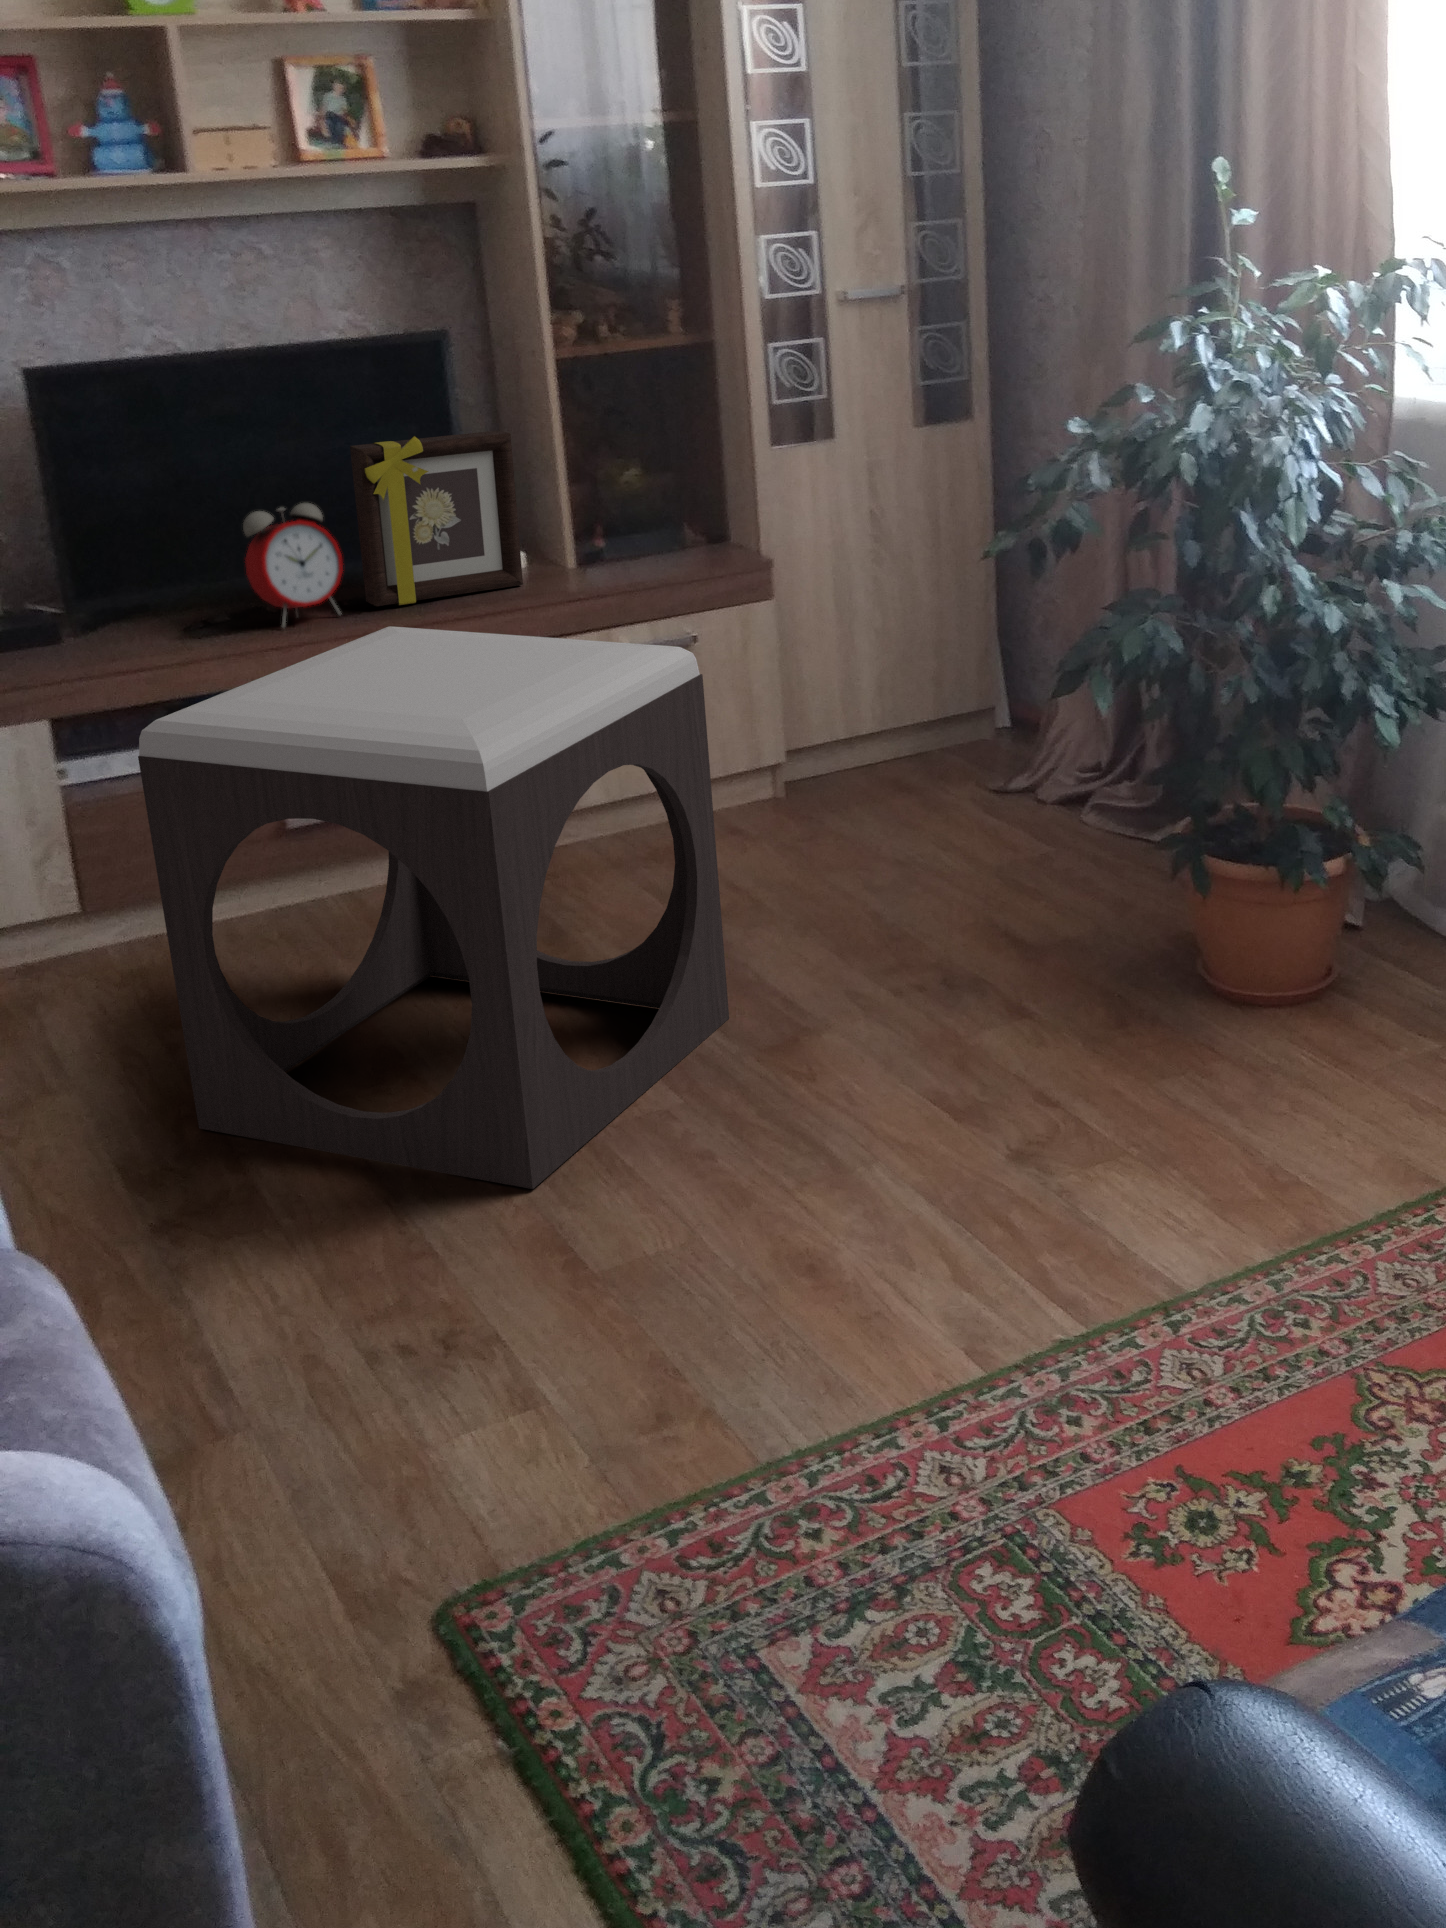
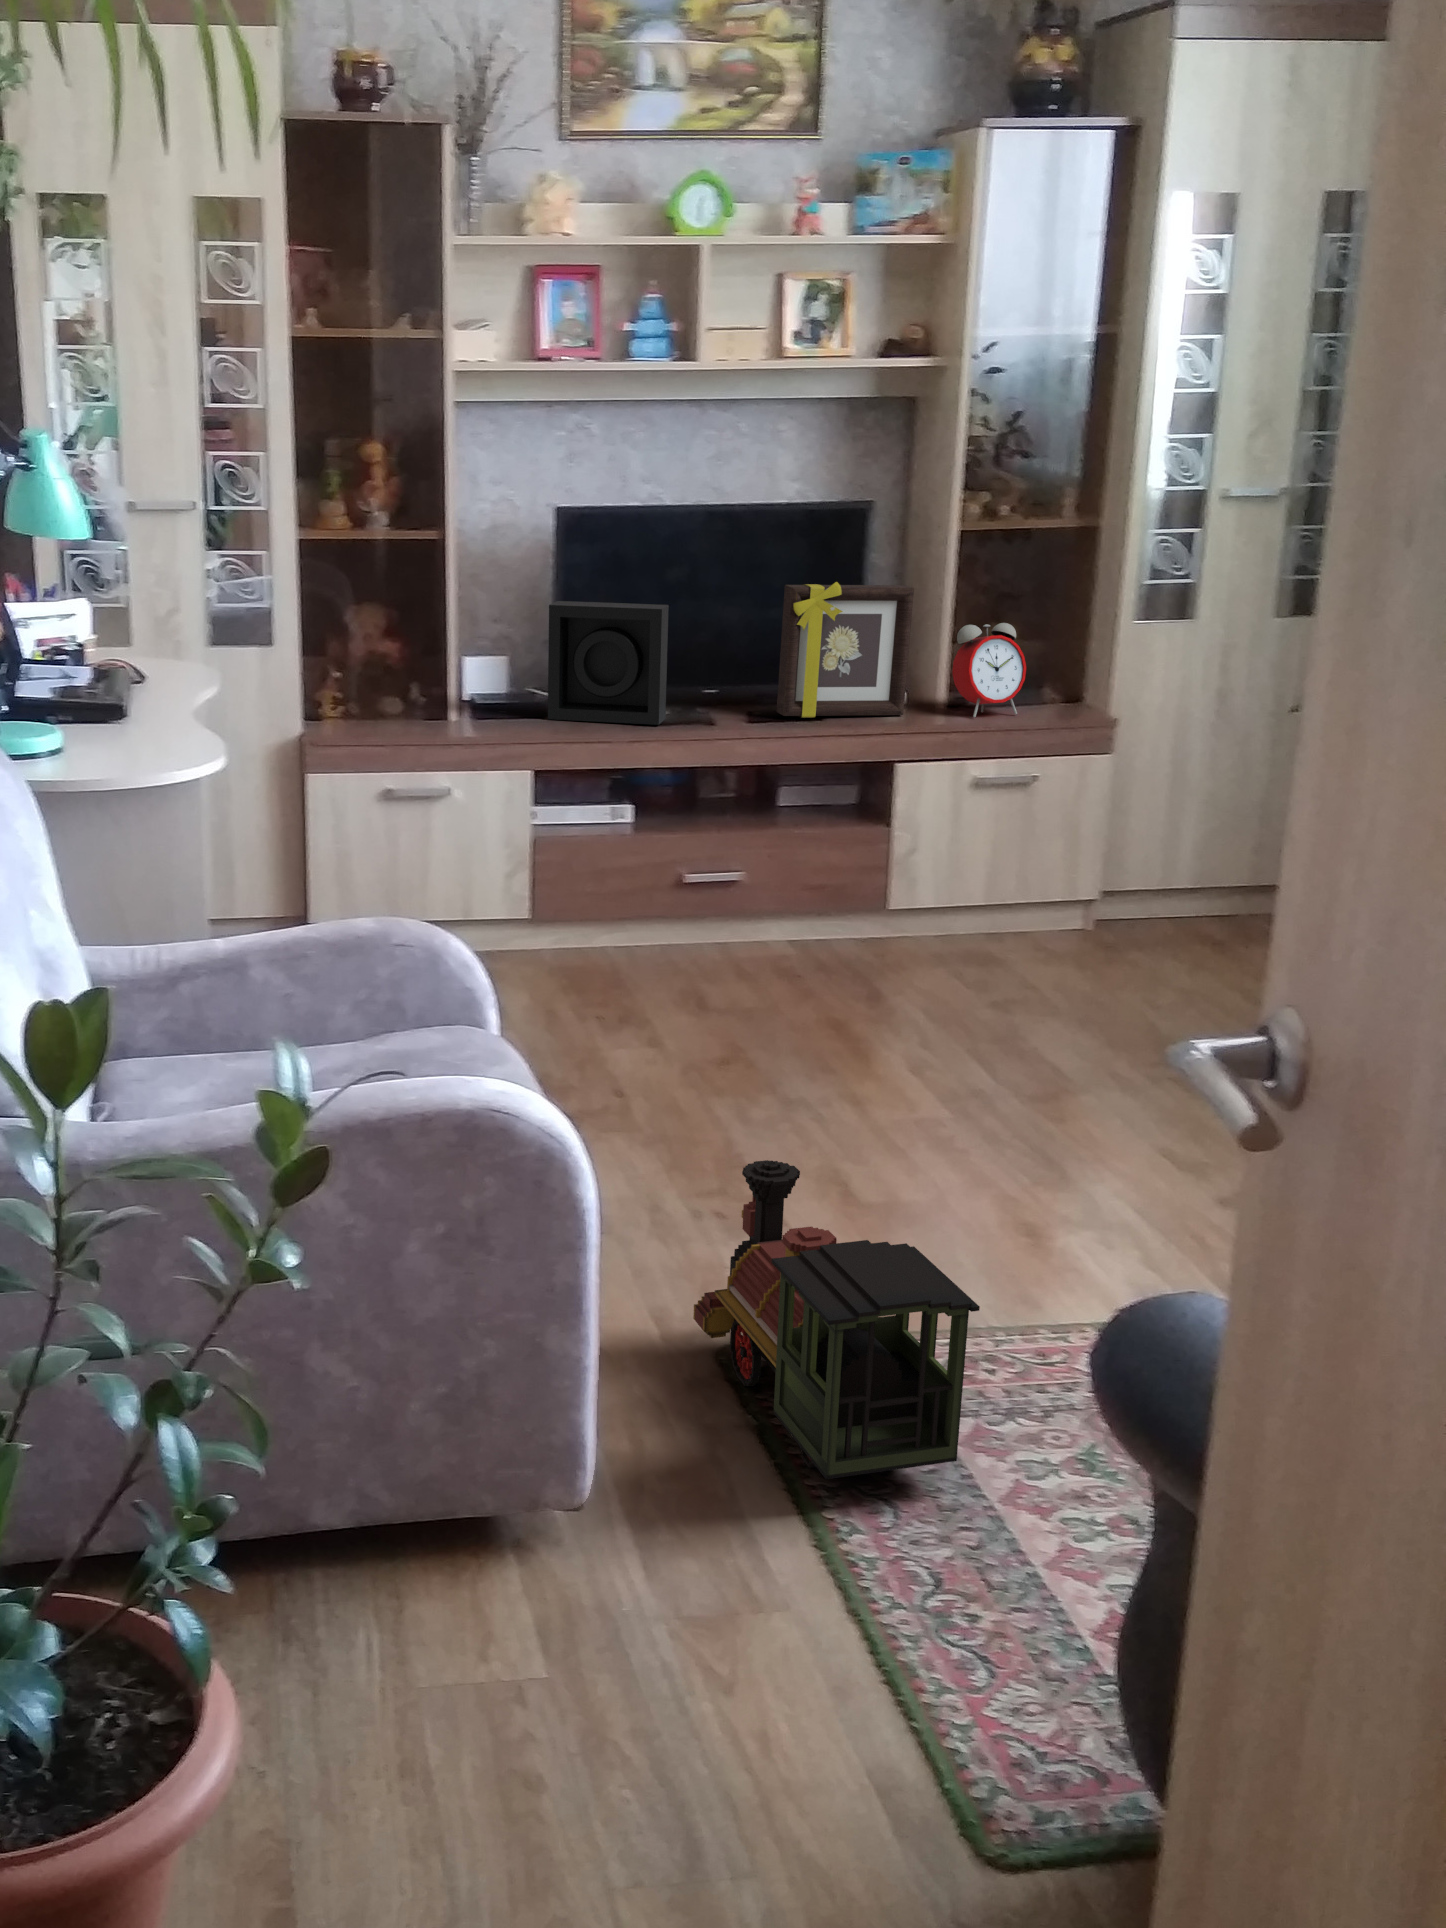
speaker: none [37,488,223,652] -> present [548,601,669,725]
alarm clock: present [243,503,343,627] -> present [952,623,1026,717]
footstool: present [138,626,729,1189] -> none [596,717,1033,1141]
toy train: none [391,1333,809,1857] -> present [693,1160,980,1479]

